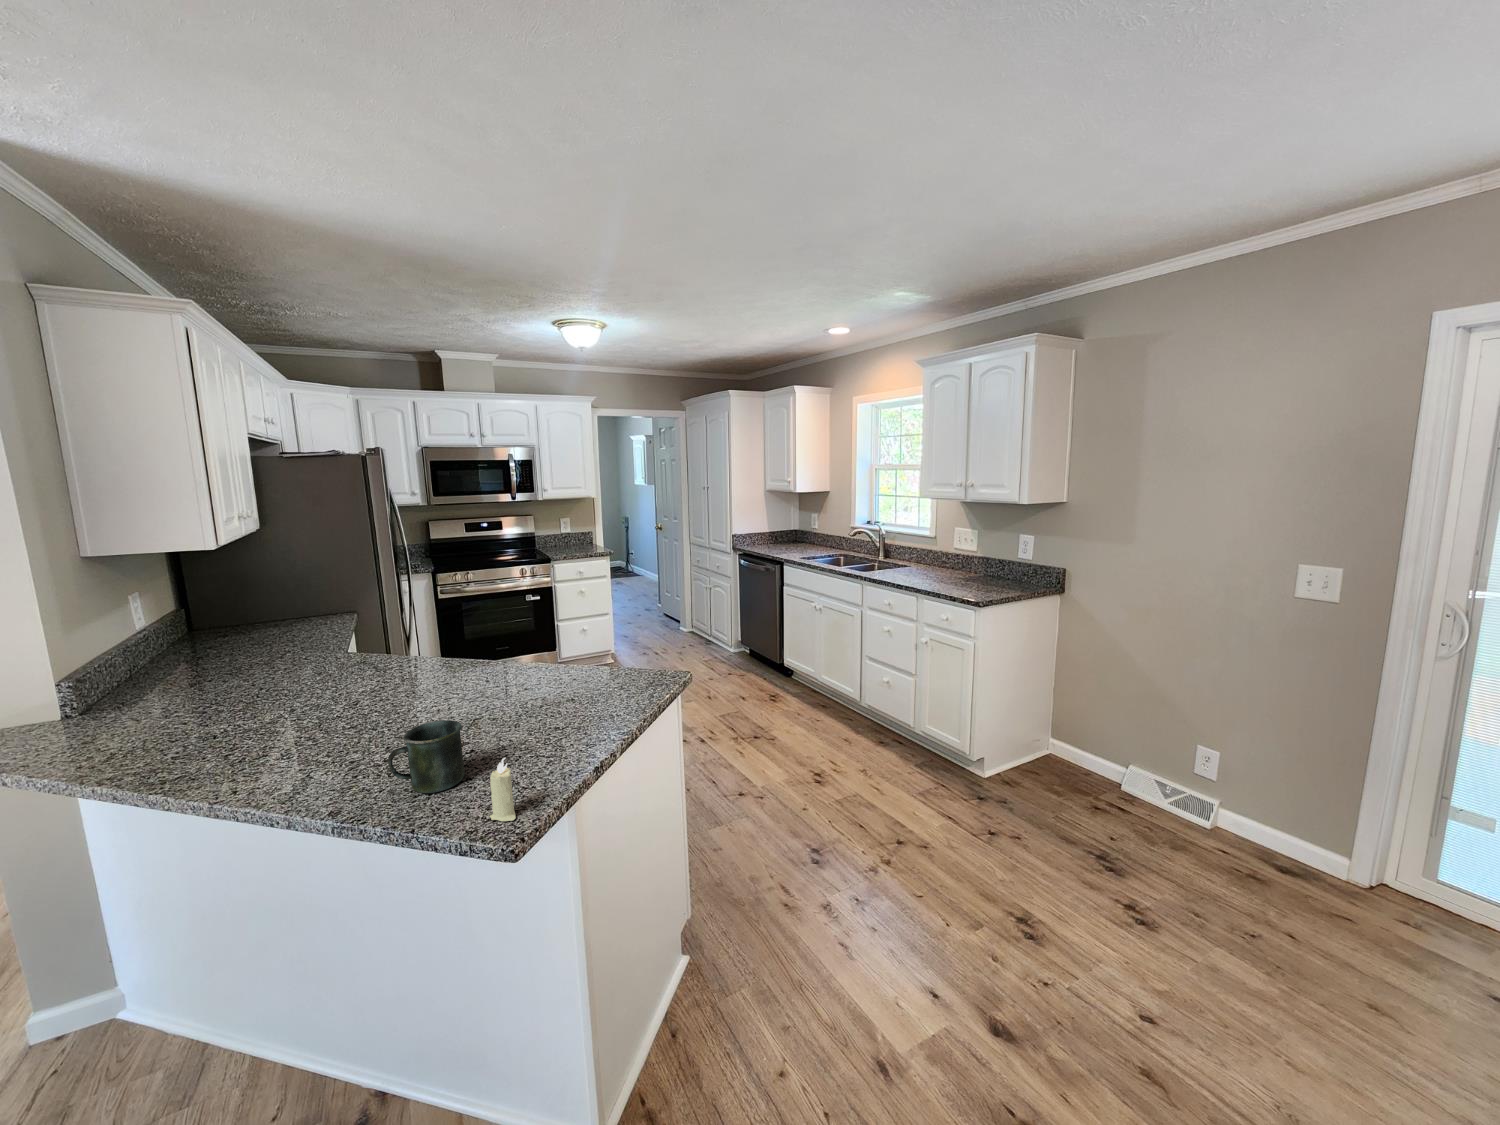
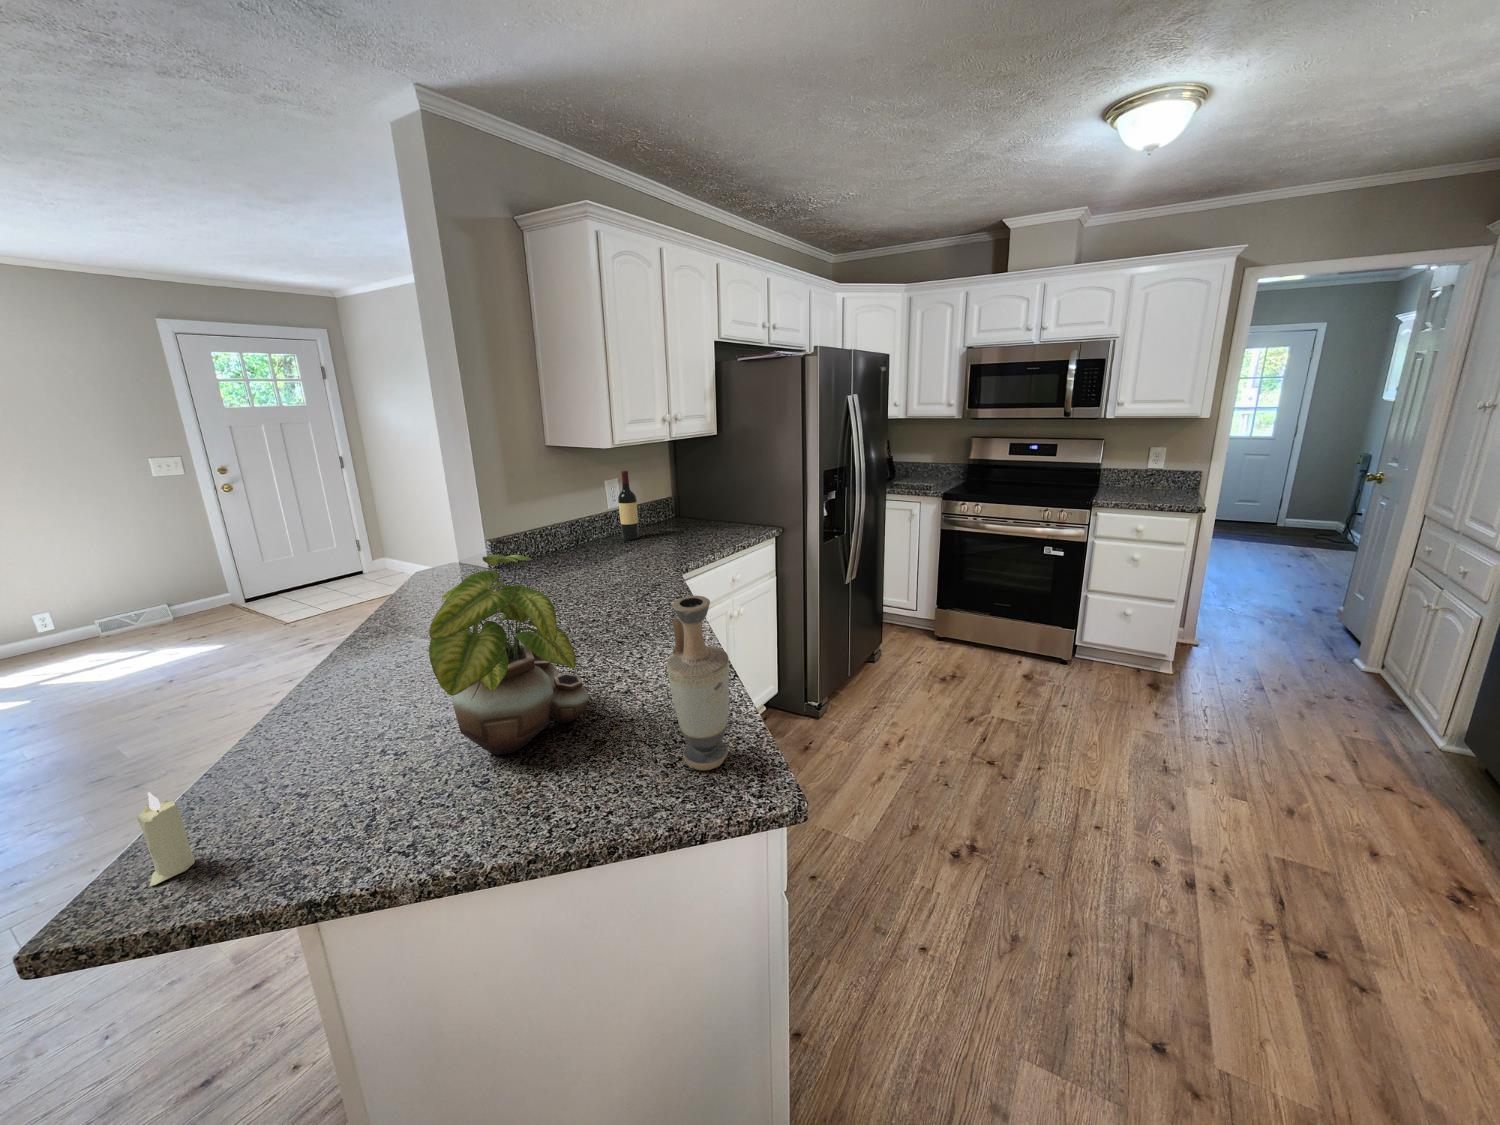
wine bottle: none [166,579,201,660] -> present [618,471,639,540]
potted plant: none [479,594,597,728] -> present [429,555,589,755]
vase: none [625,594,656,687] -> present [667,596,729,770]
mug: present [388,720,464,793] -> none [263,685,354,780]

